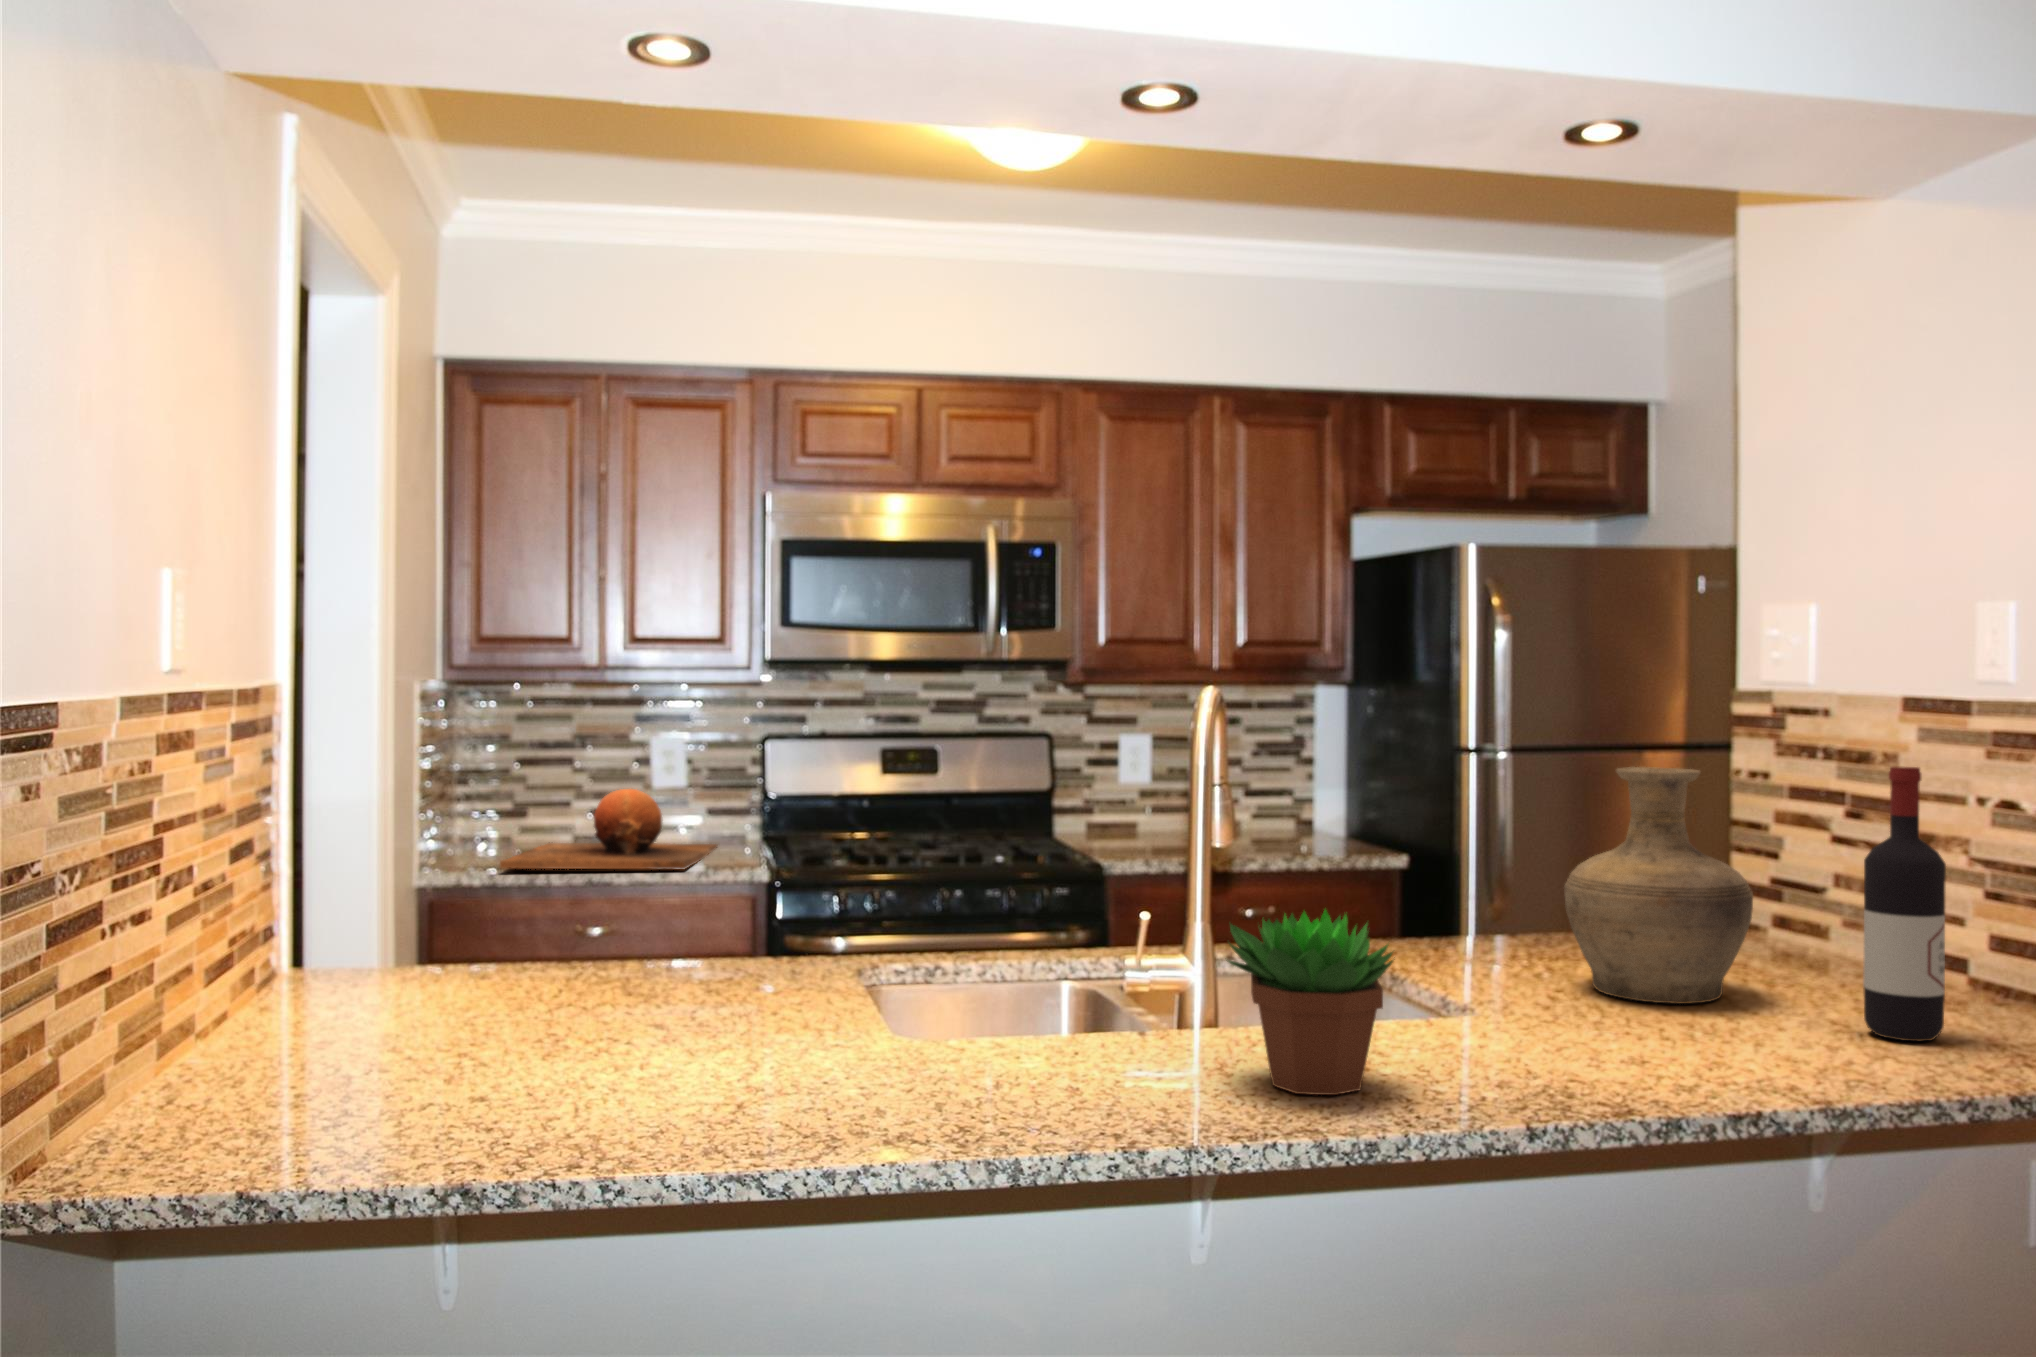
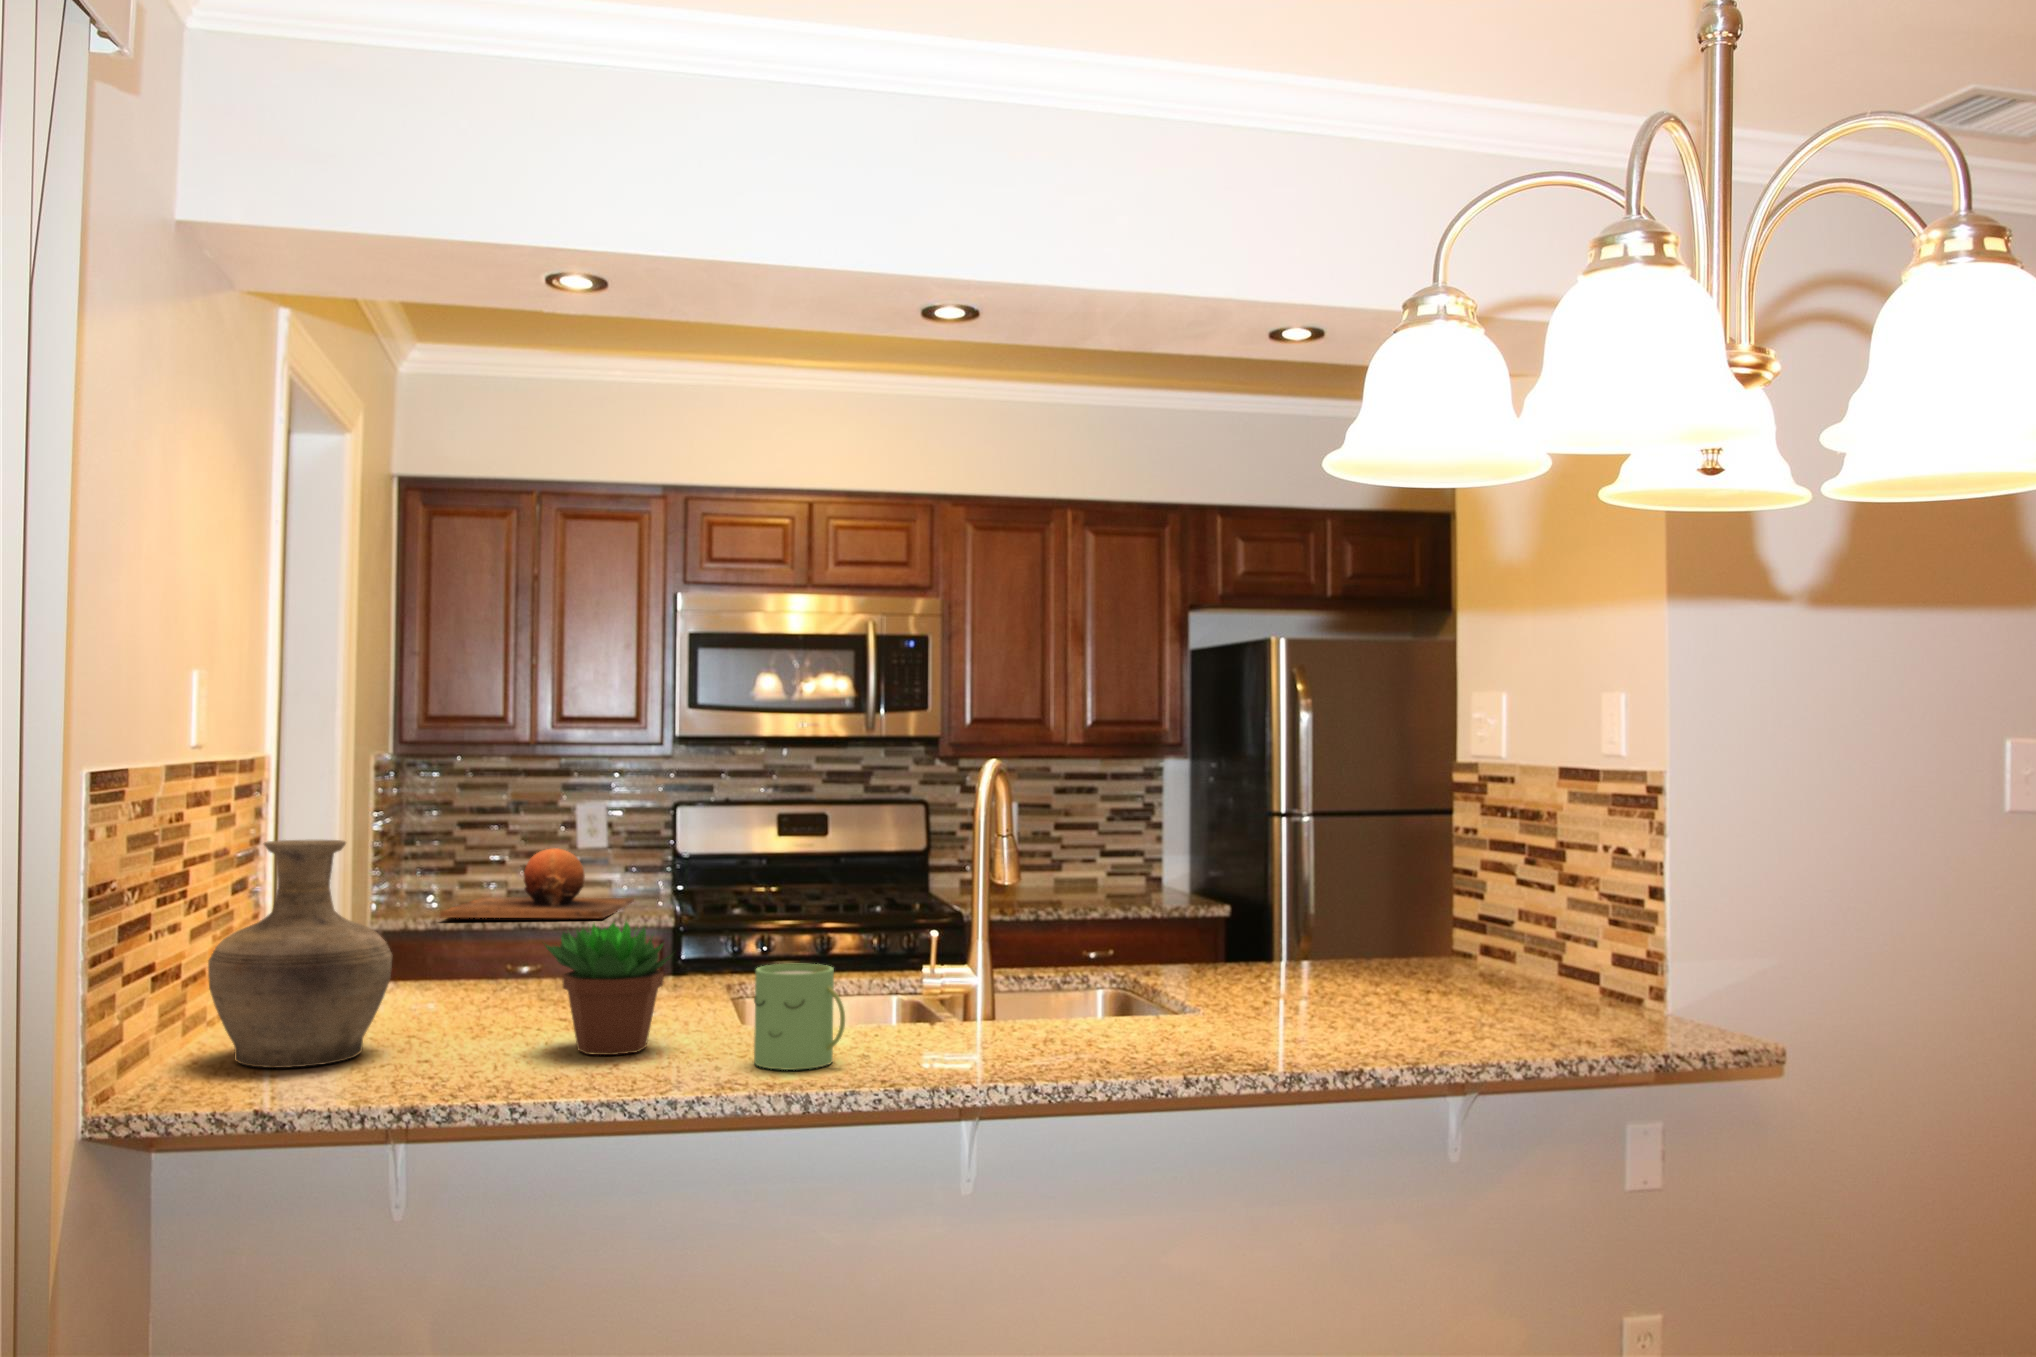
wine bottle: present [1863,766,1946,1041] -> none [1481,821,1536,1028]
vase: present [1564,767,1753,1004] -> present [208,840,392,1068]
succulent plant: present [1228,909,1393,1095] -> present [545,922,672,1055]
mug: none [925,965,1052,1116] -> present [754,964,845,1070]

